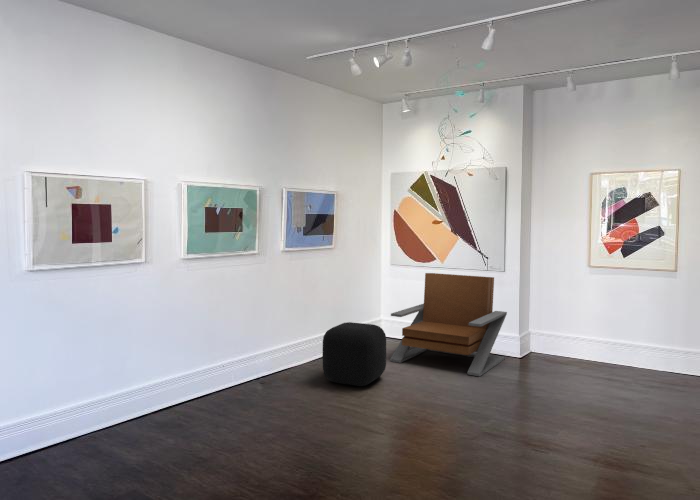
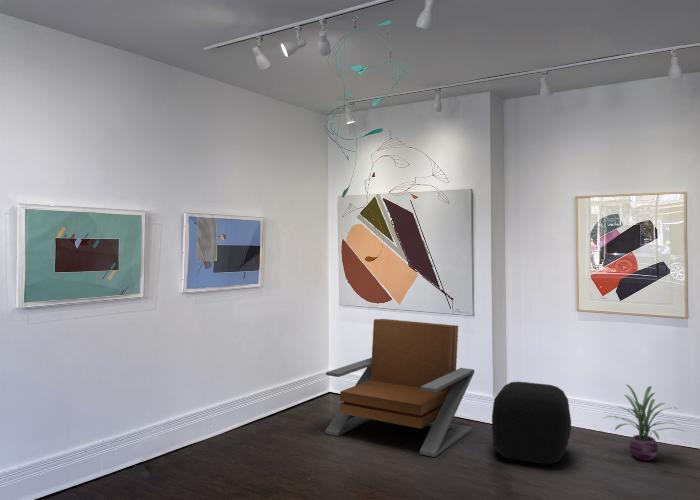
decorative plant: none [608,321,678,379] -> present [608,385,675,460]
ottoman: present [322,322,386,386] -> present [492,382,571,464]

